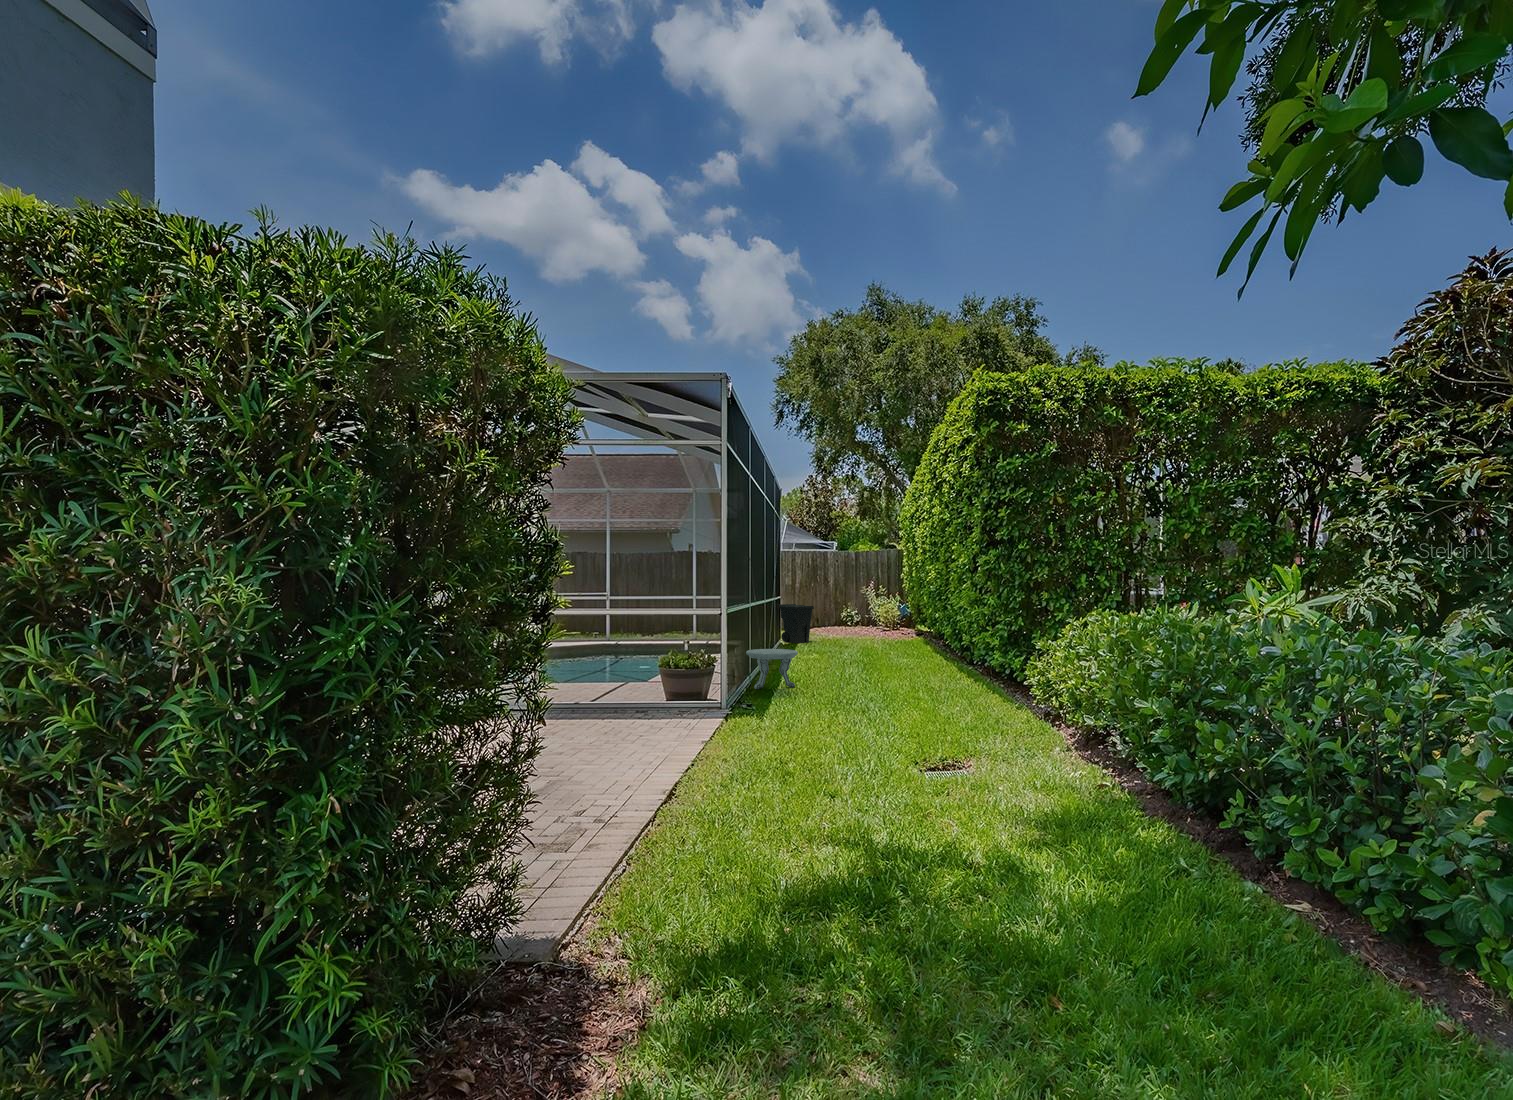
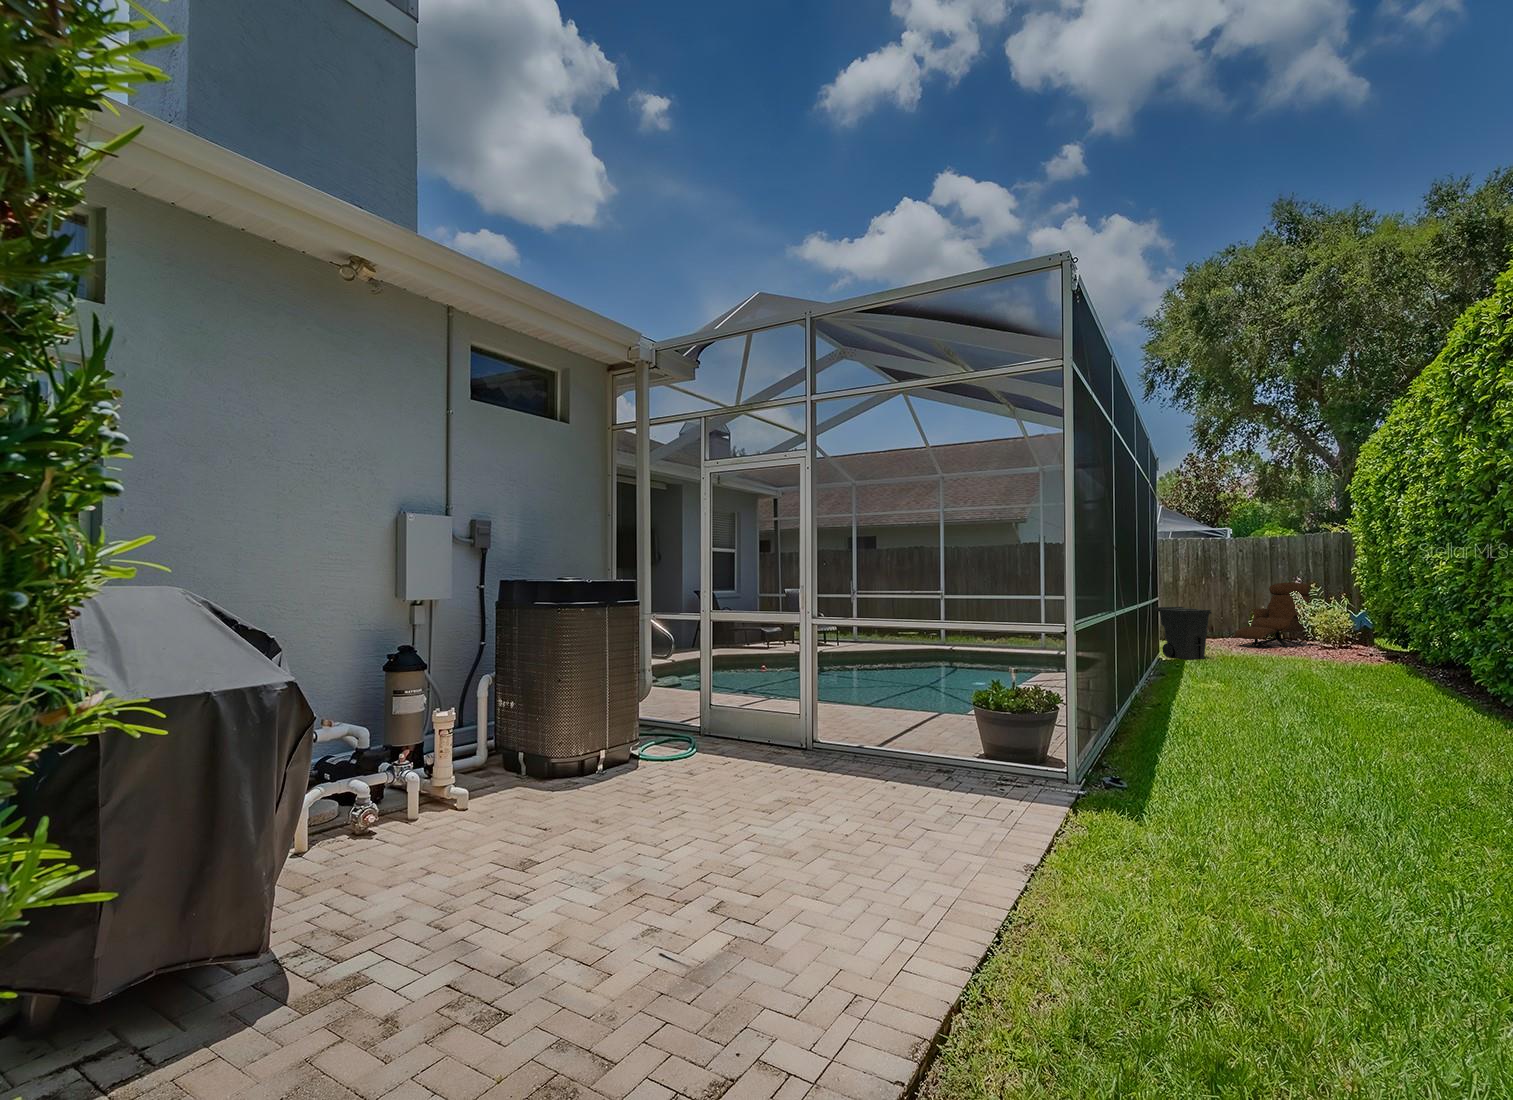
lounge chair: none [831,586,880,635] -> present [1235,583,1310,649]
side table: present [746,649,798,689] -> none [1112,681,1204,747]

